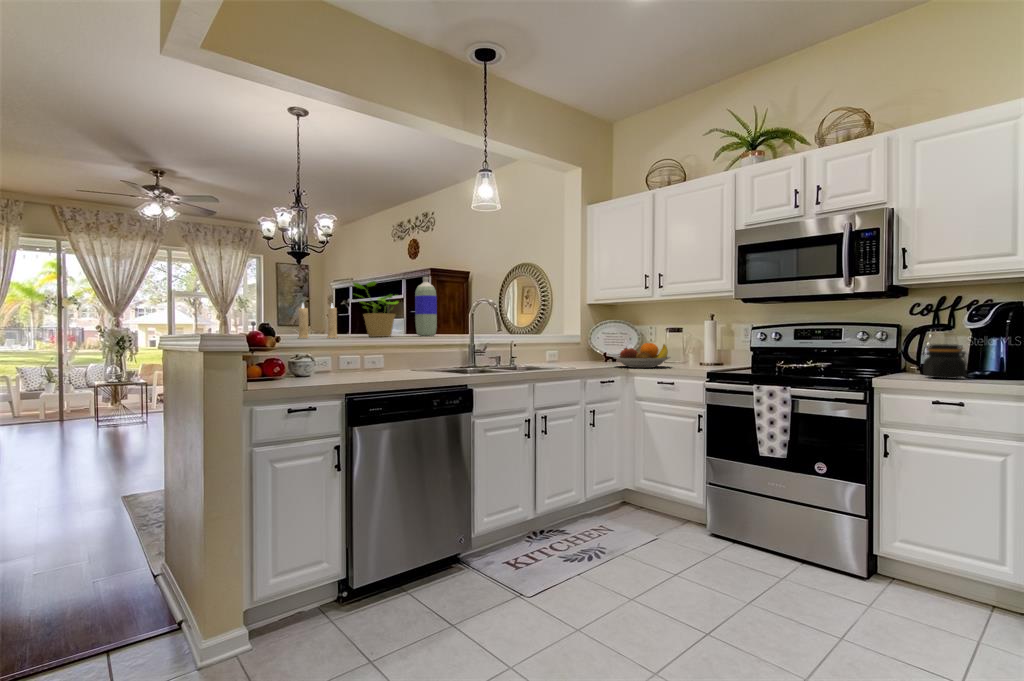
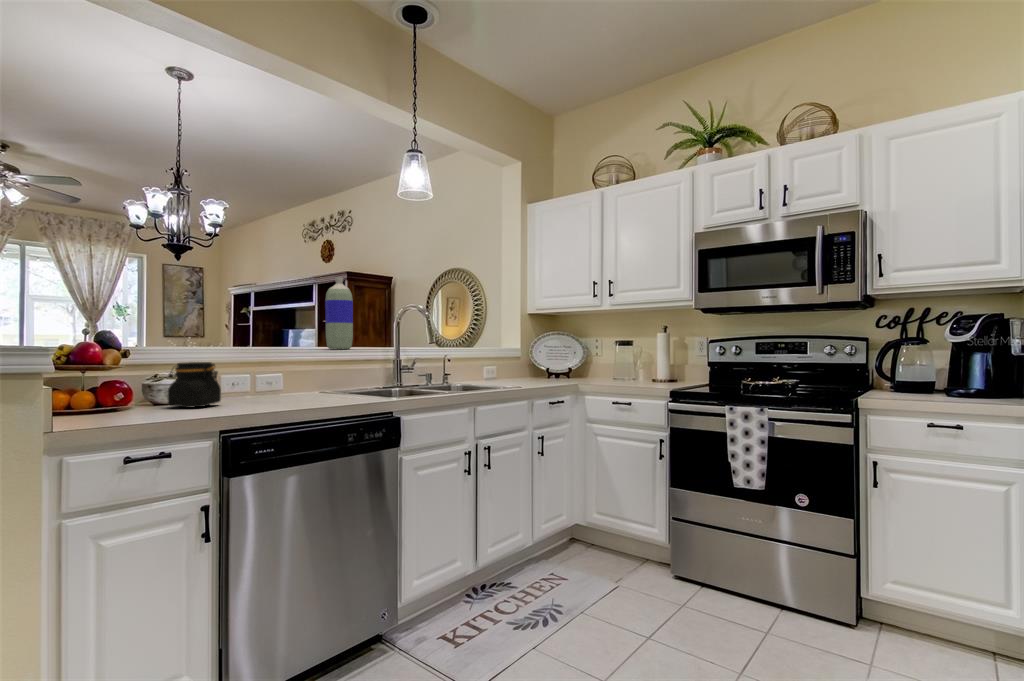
potted plant: present [353,281,398,337] -> none [239,280,304,351]
candle: present [298,304,338,338] -> none [160,305,220,353]
fruit bowl: present [613,343,671,368] -> none [560,357,625,386]
jar: present [922,344,967,379] -> present [168,362,221,408]

